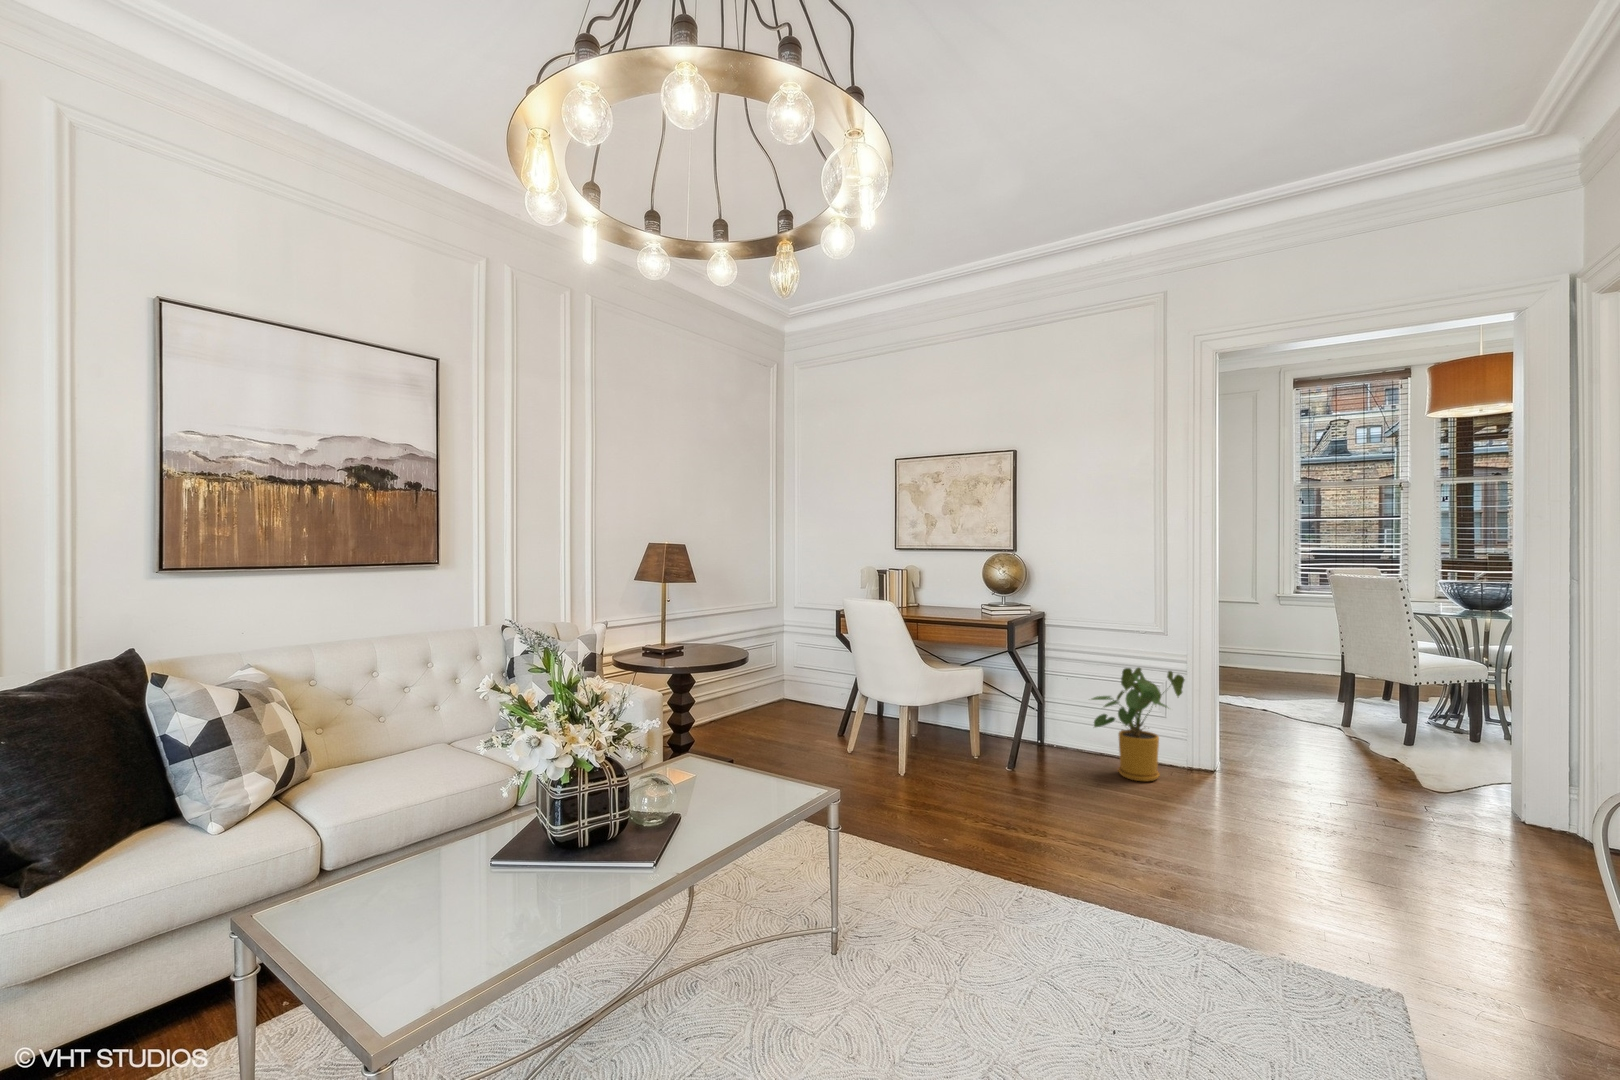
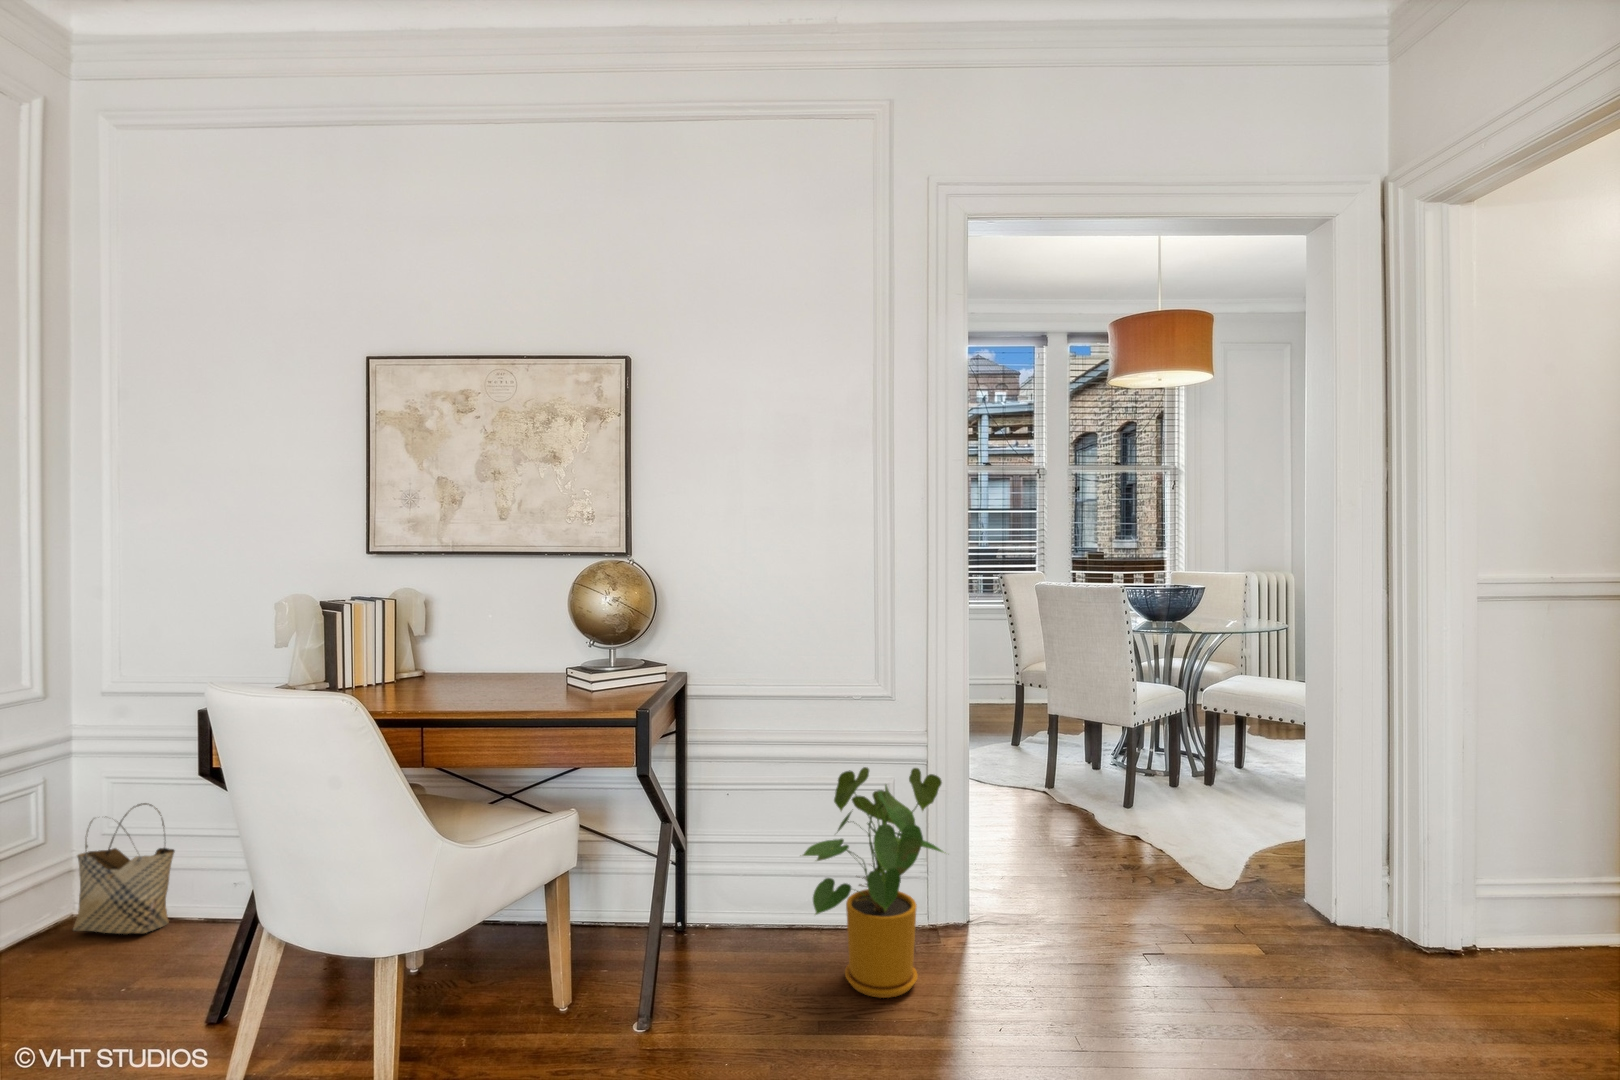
woven basket: none [786,656,821,709] -> present [73,803,175,934]

